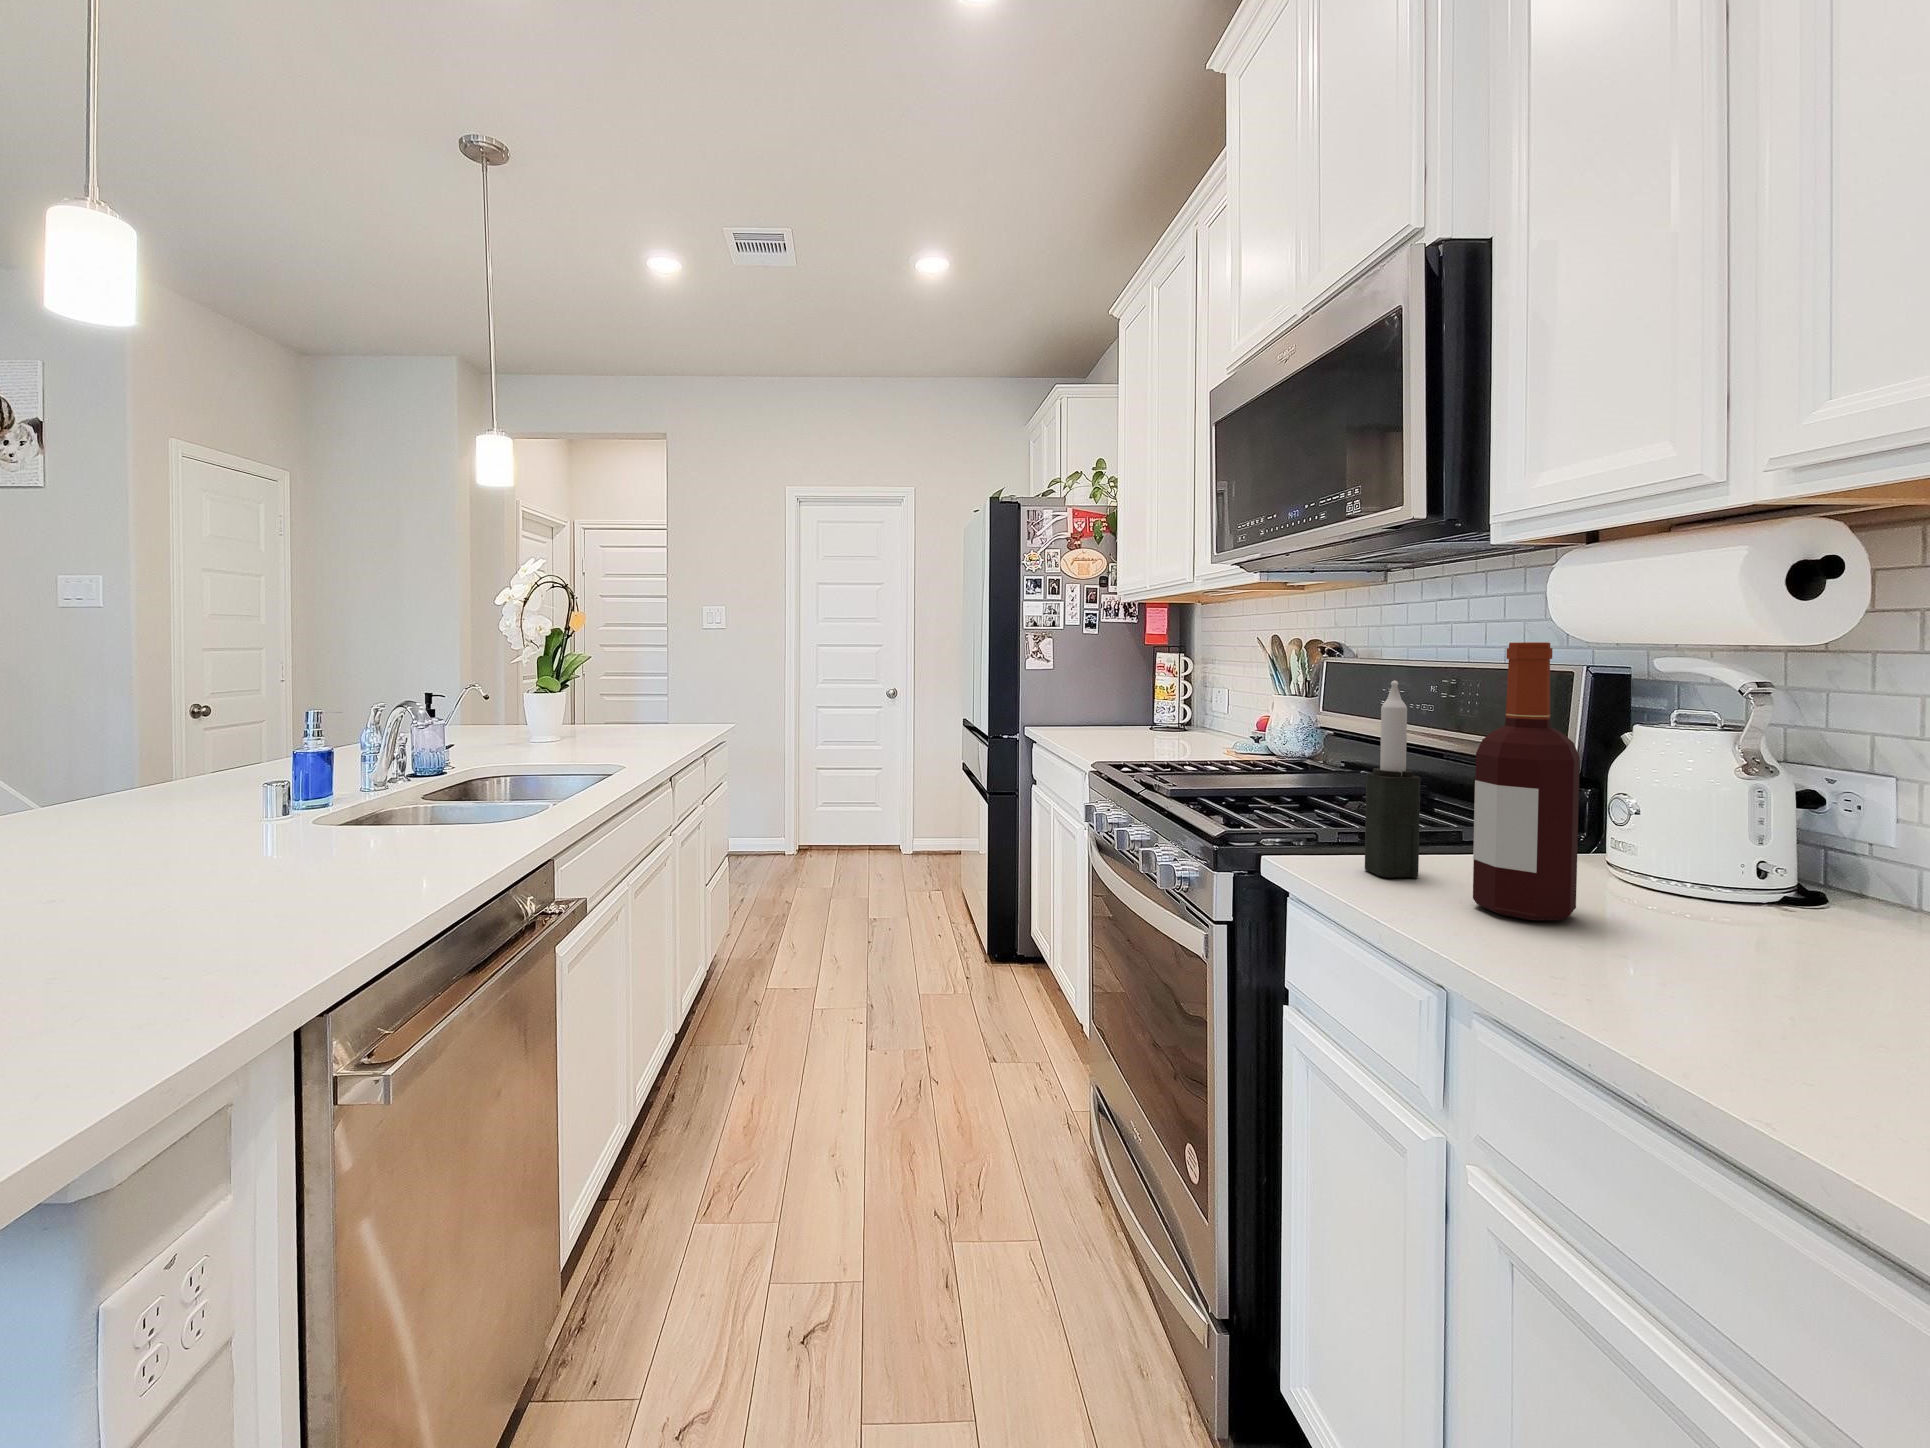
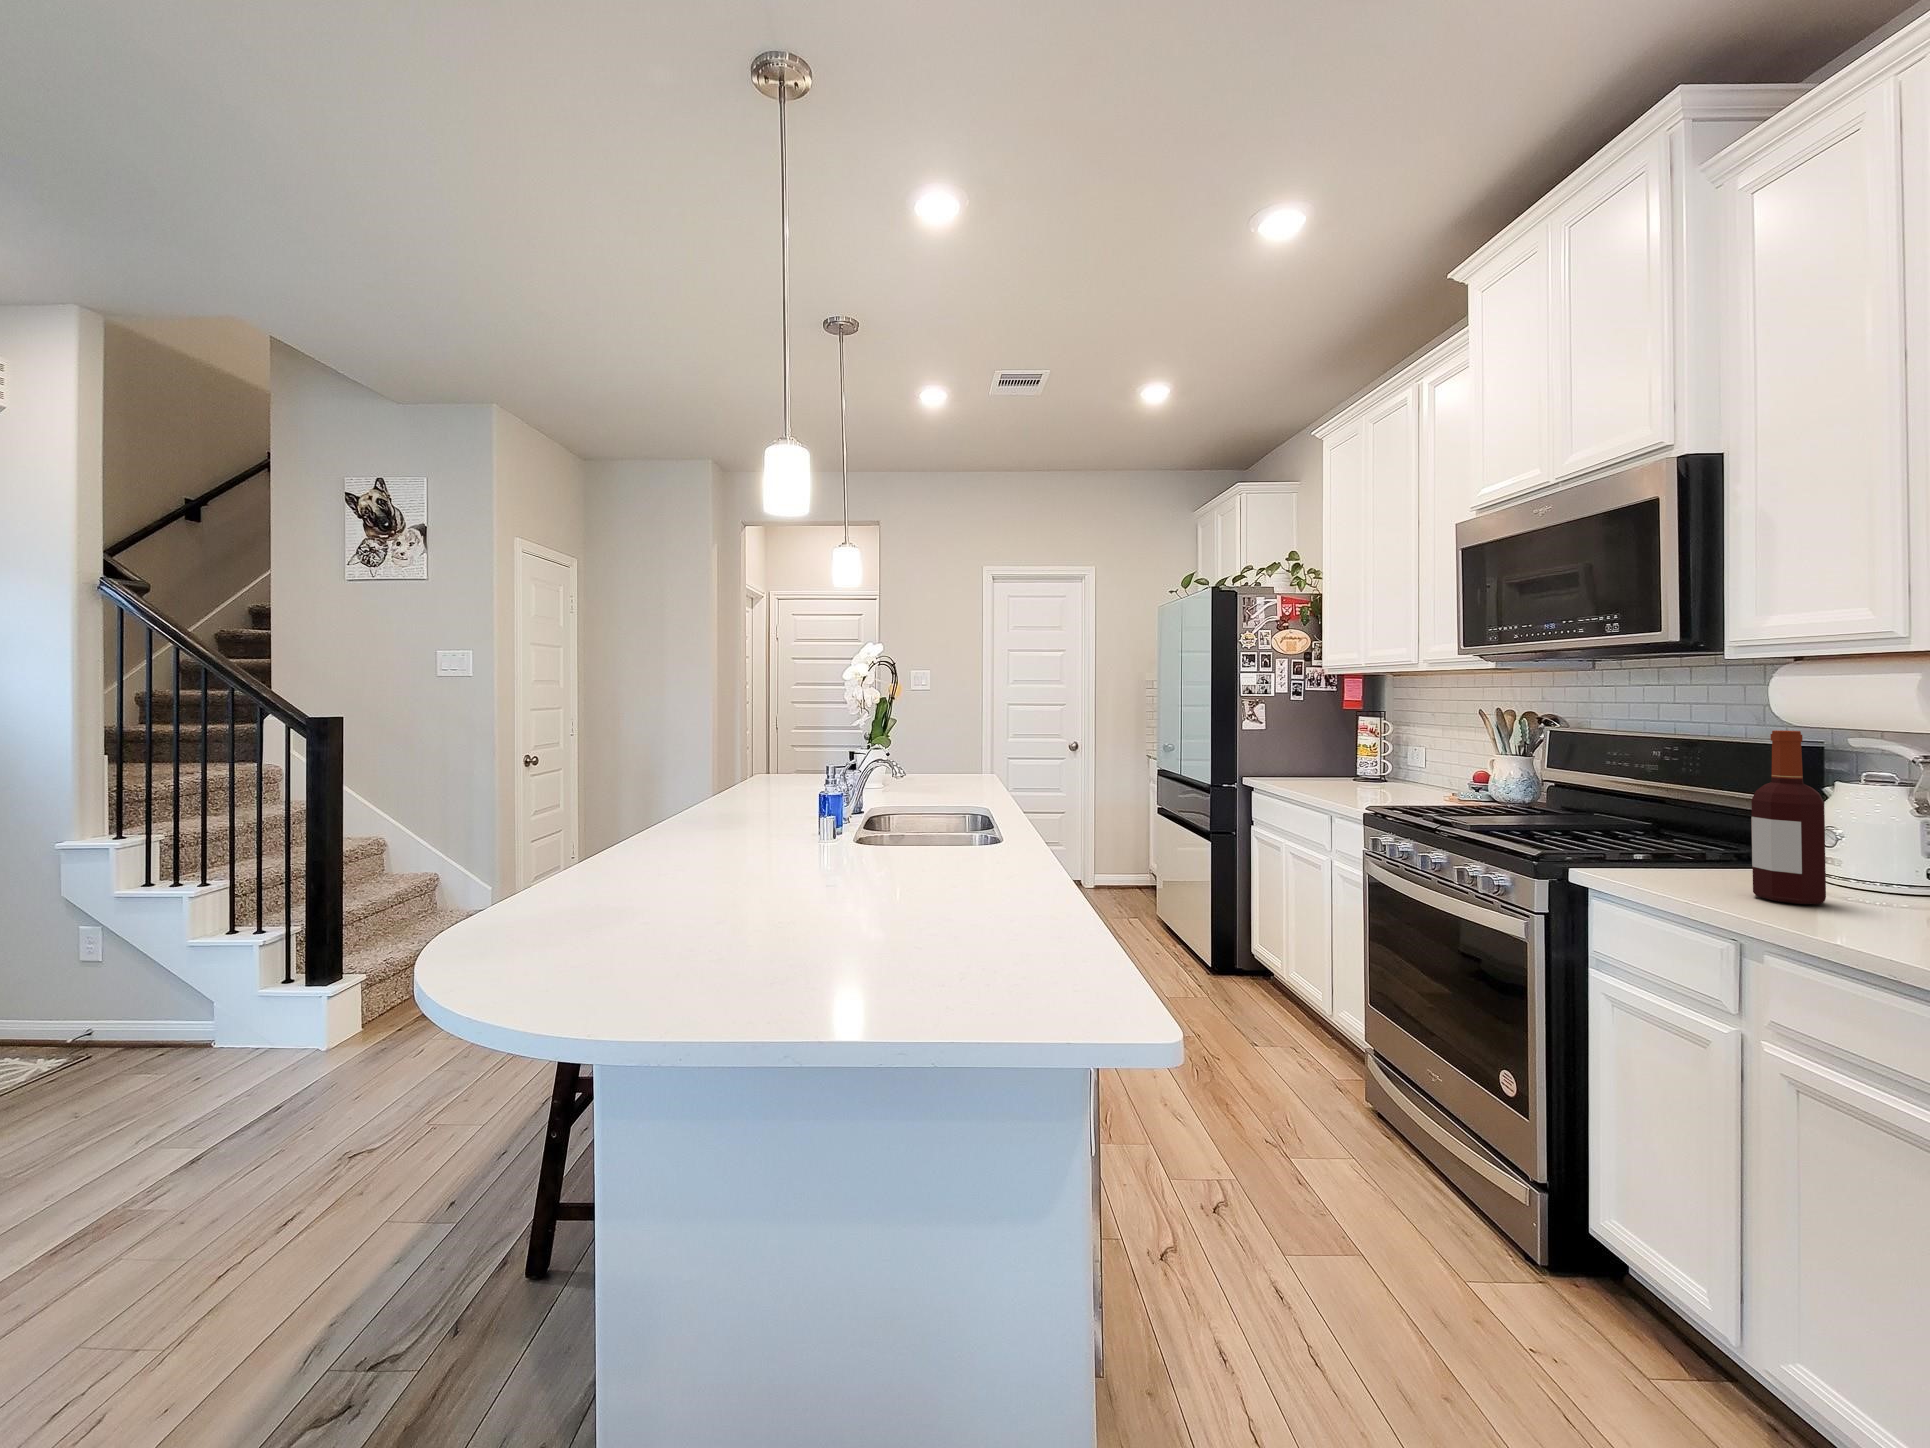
candle: present [1365,681,1420,878] -> none [1657,752,1700,882]

